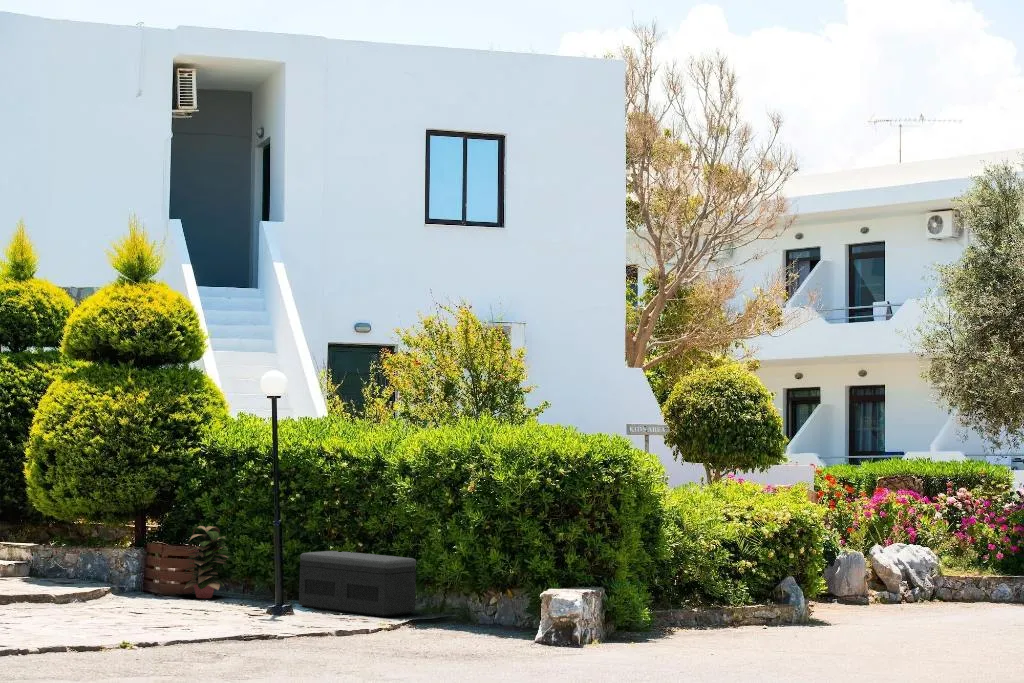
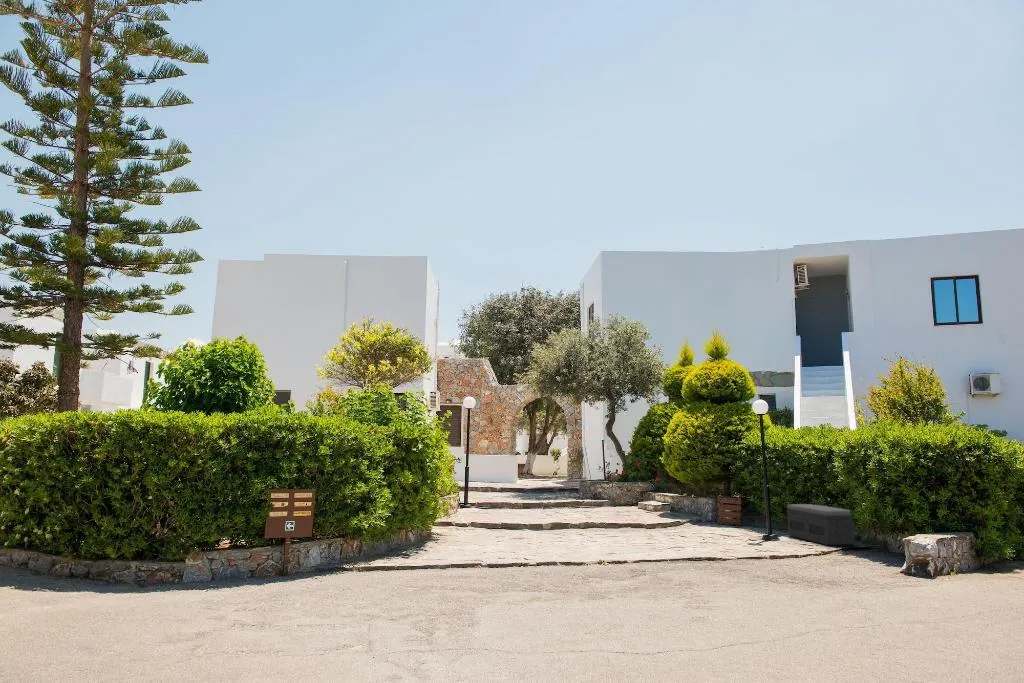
decorative plant: present [184,526,229,598] -> none [730,487,759,528]

